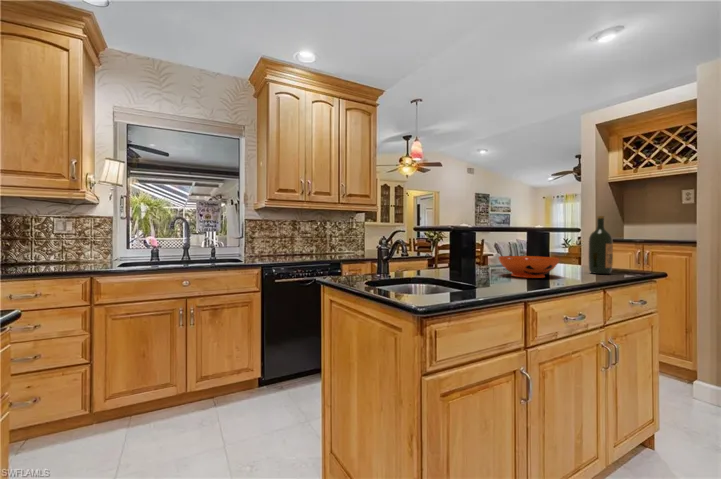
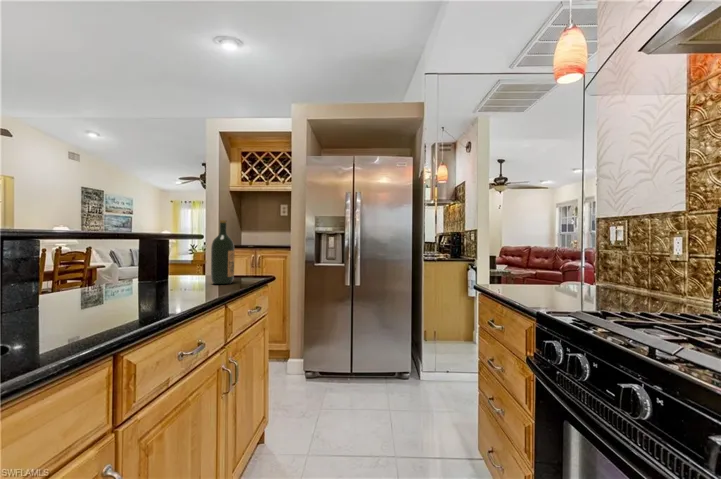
decorative bowl: present [499,256,559,278] -> none [84,269,178,302]

